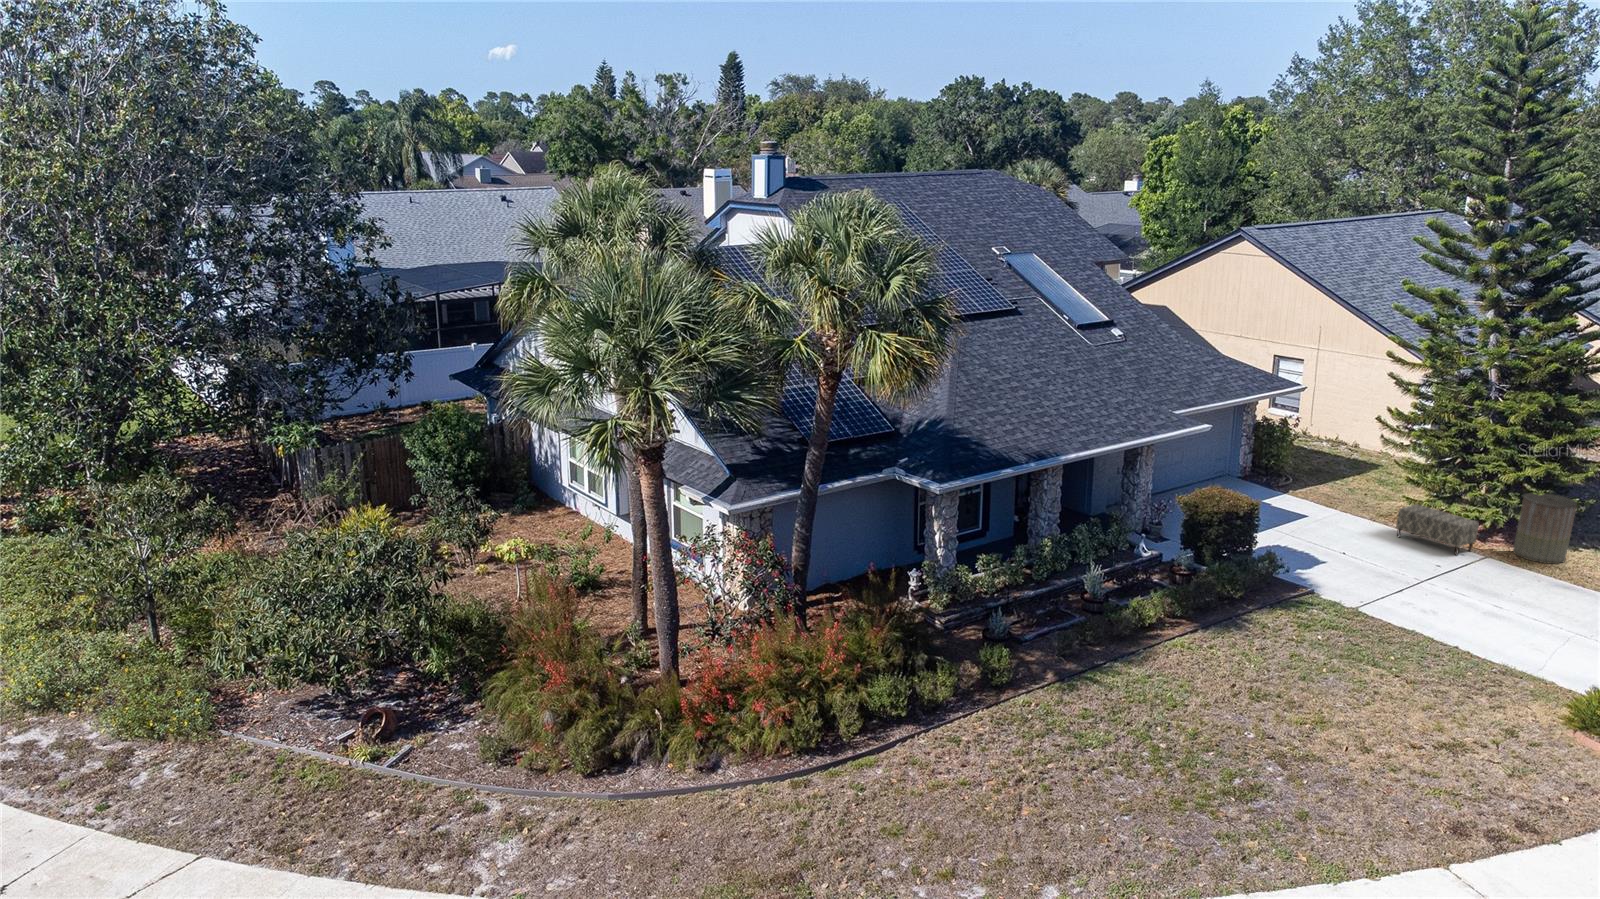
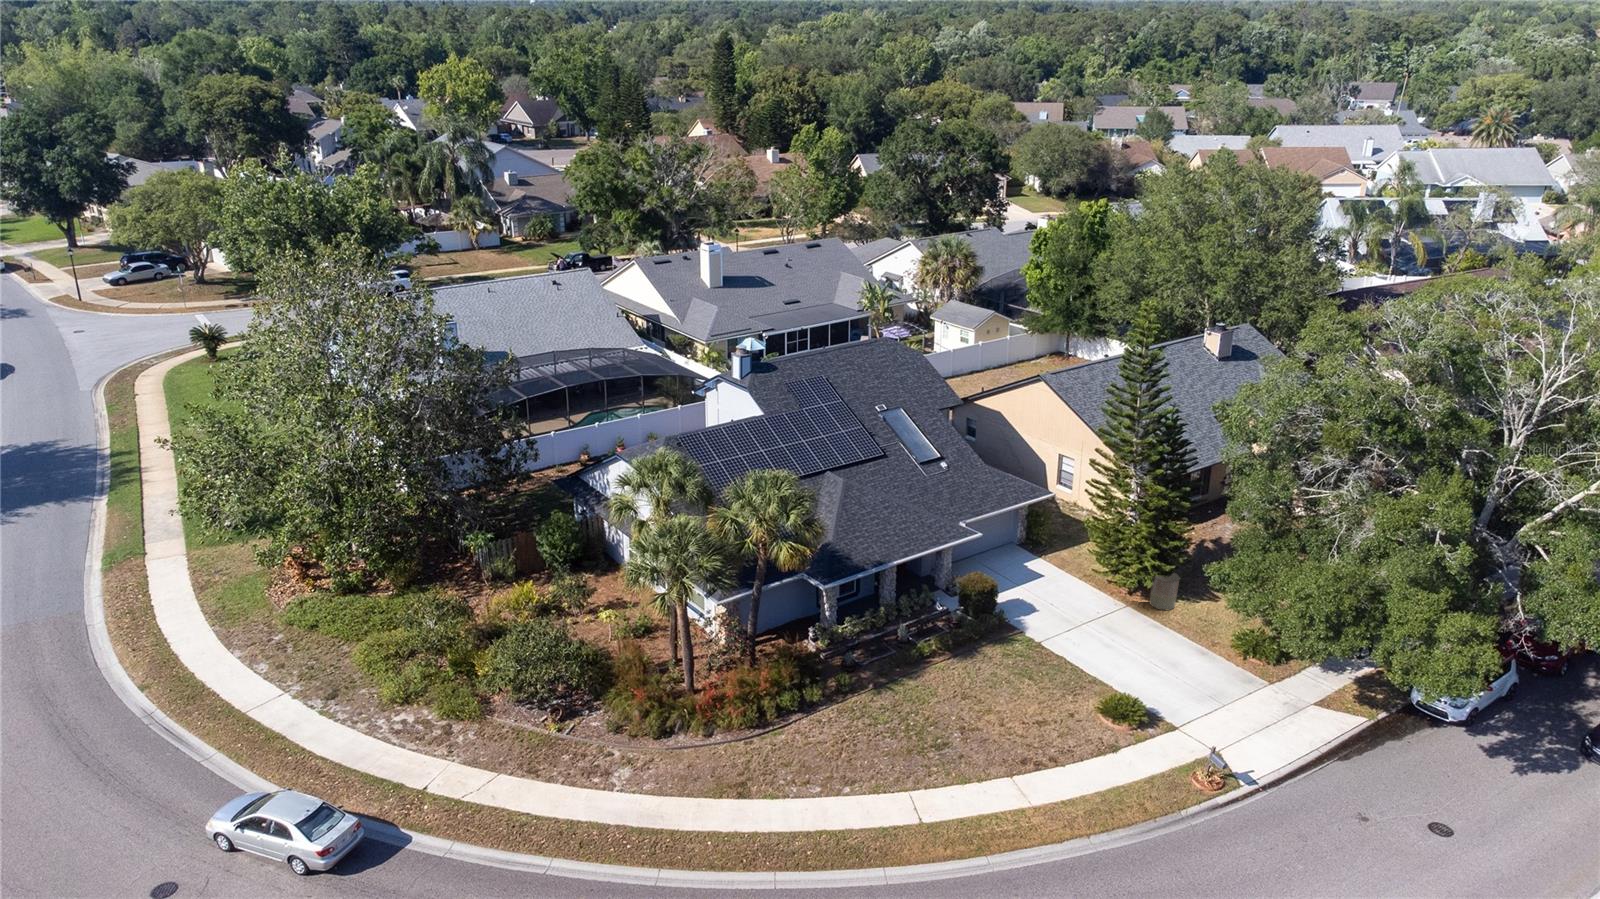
bench: present [1396,504,1479,555] -> none [1091,572,1130,604]

